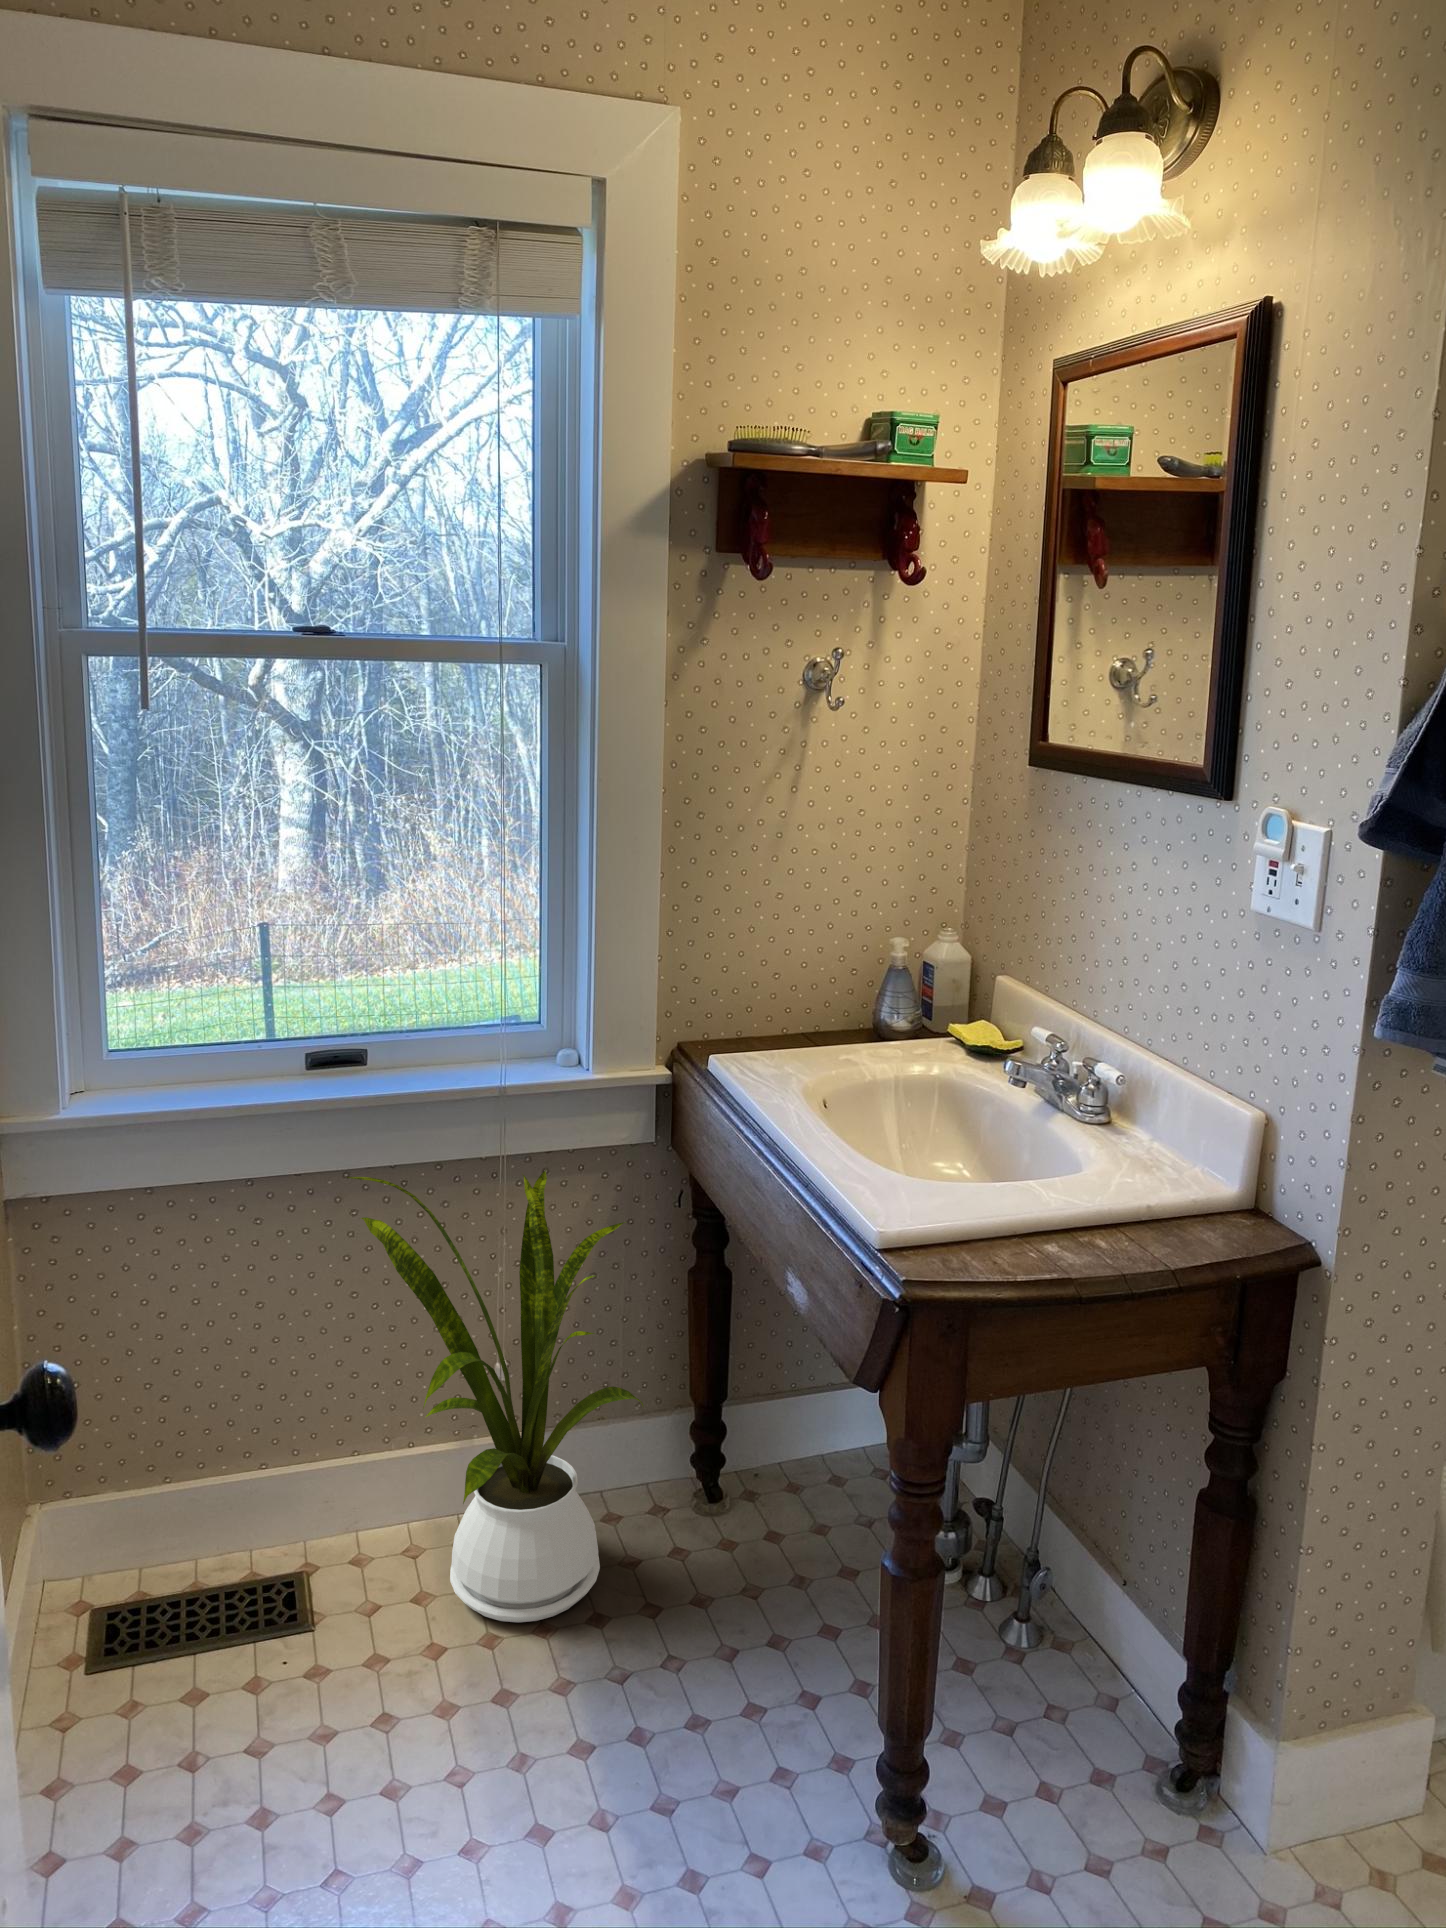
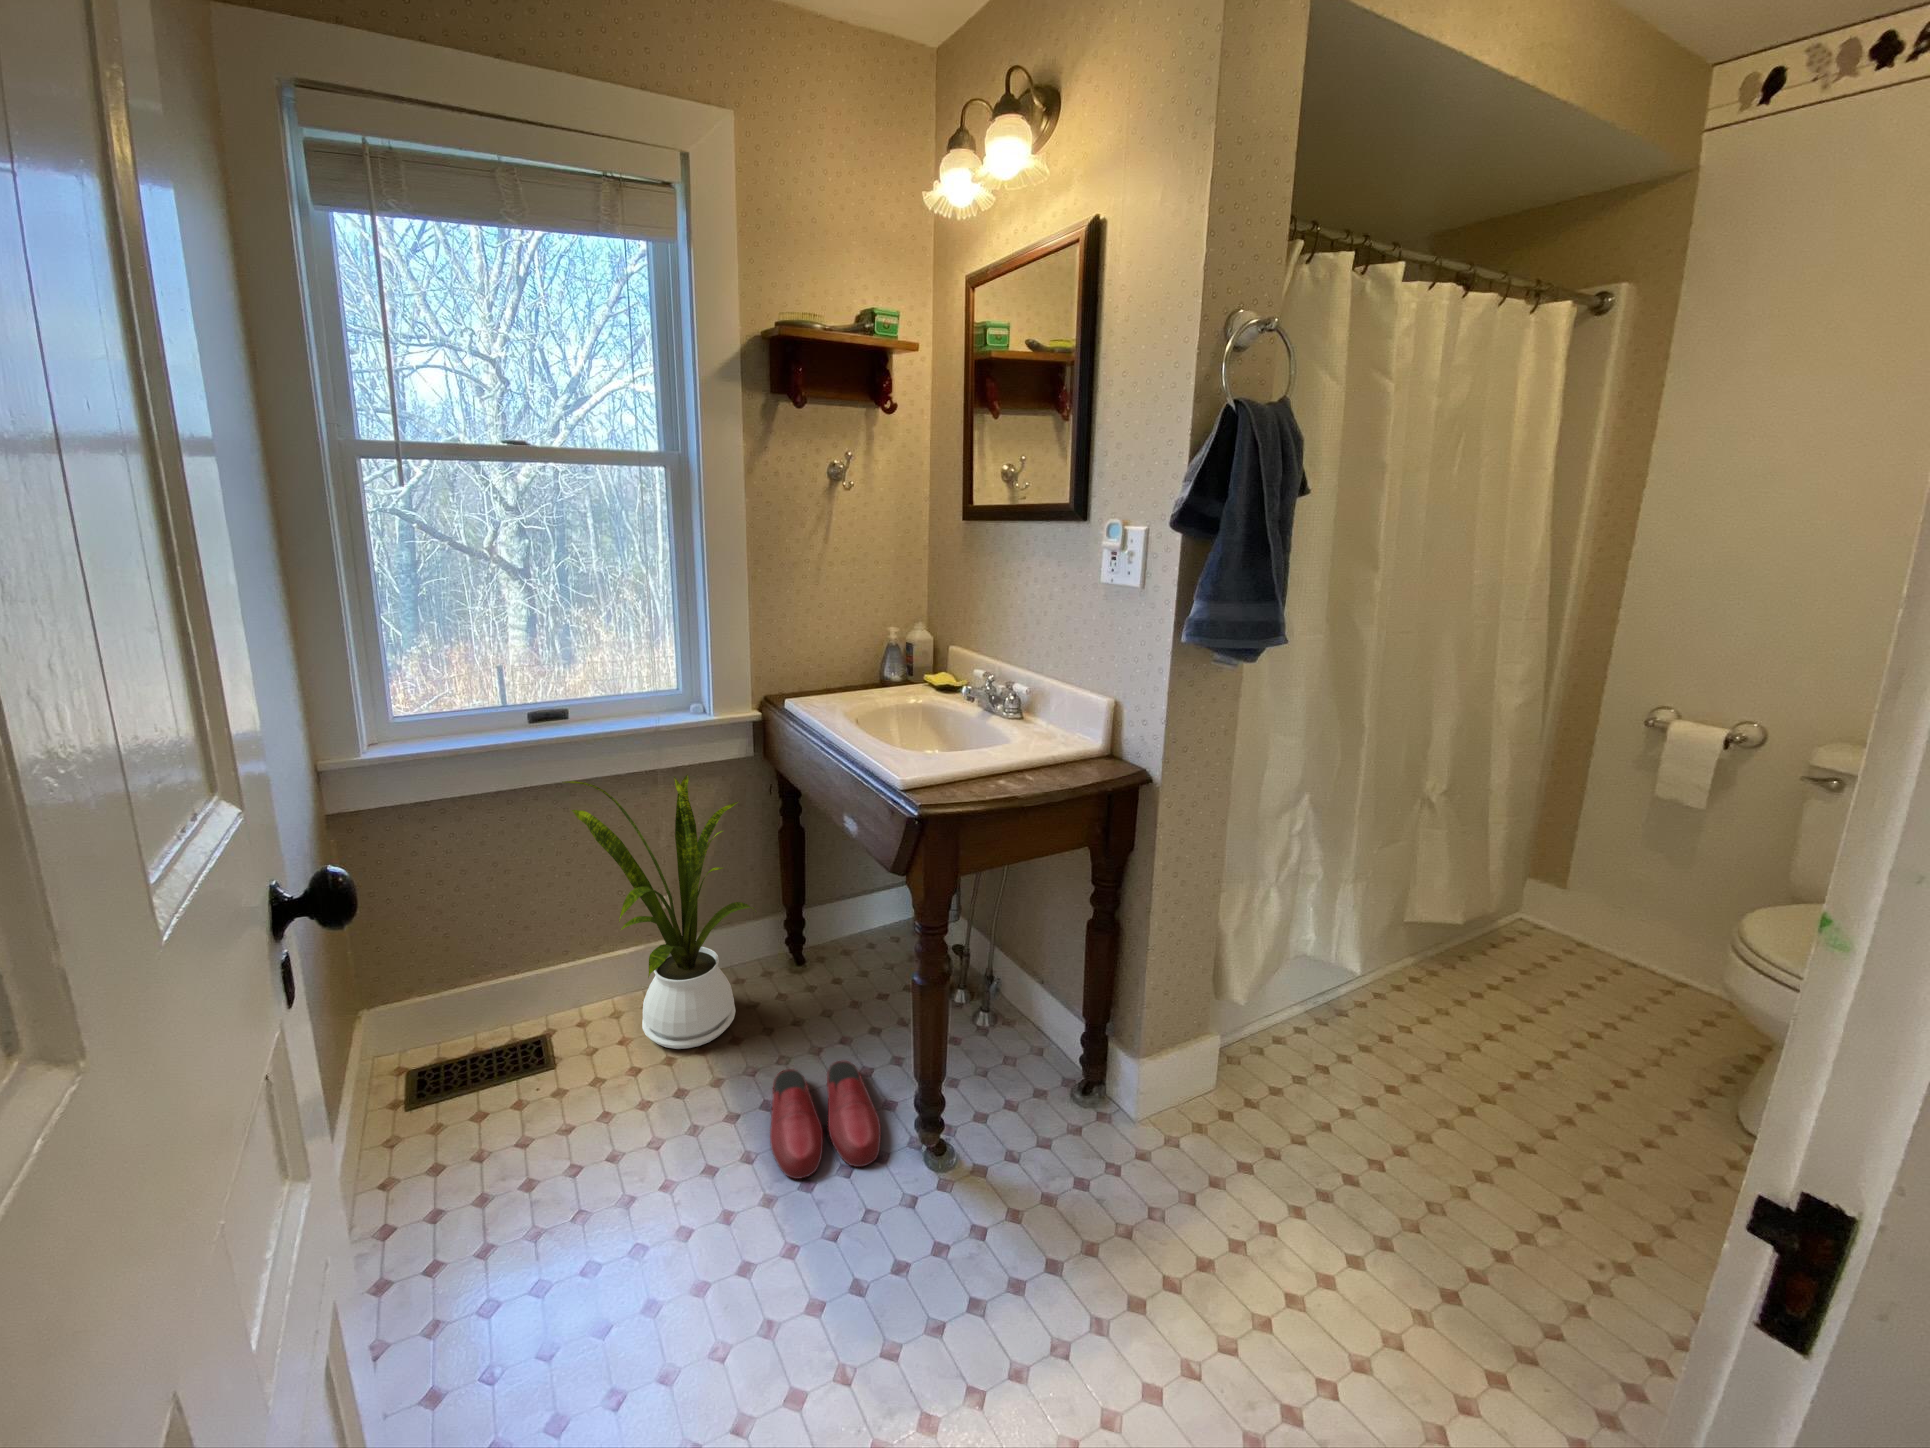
slippers: none [639,1676,821,1869] -> present [770,1061,881,1179]

